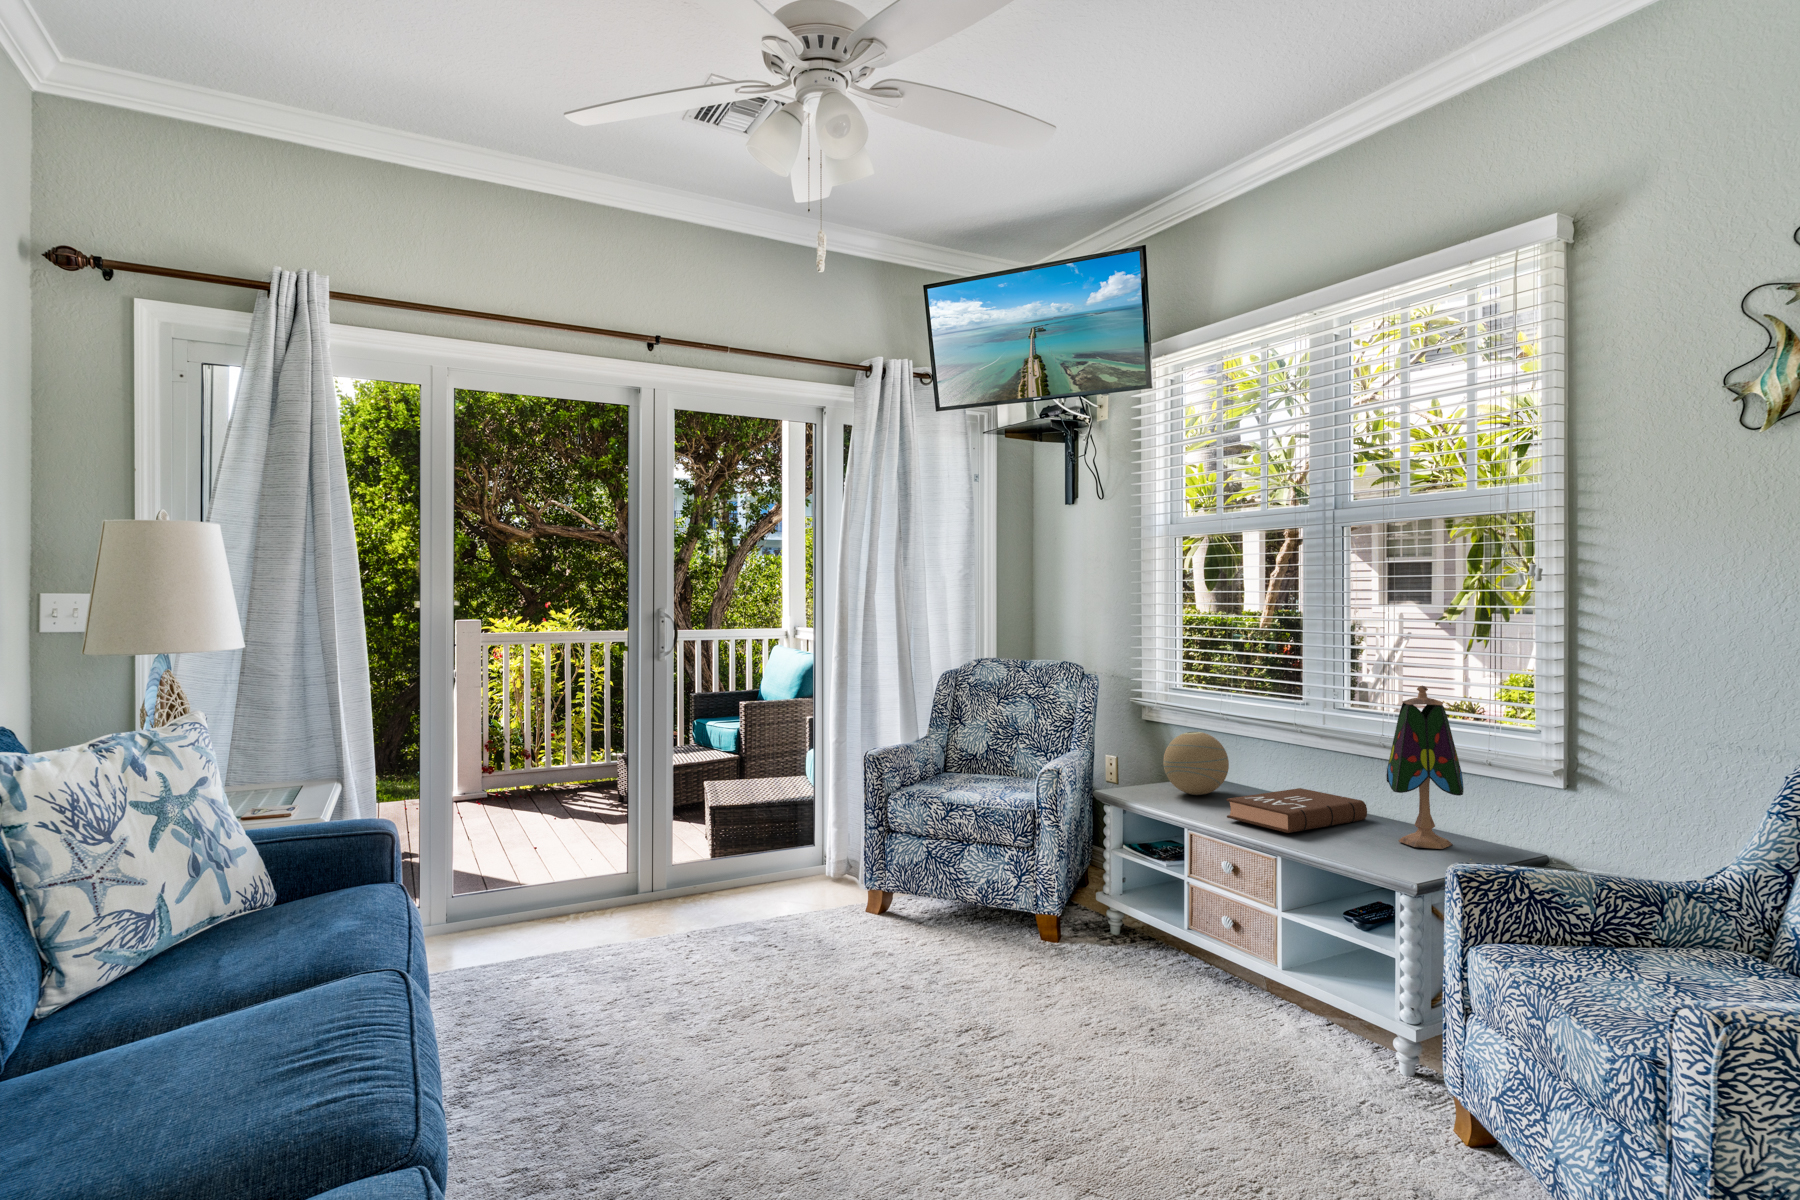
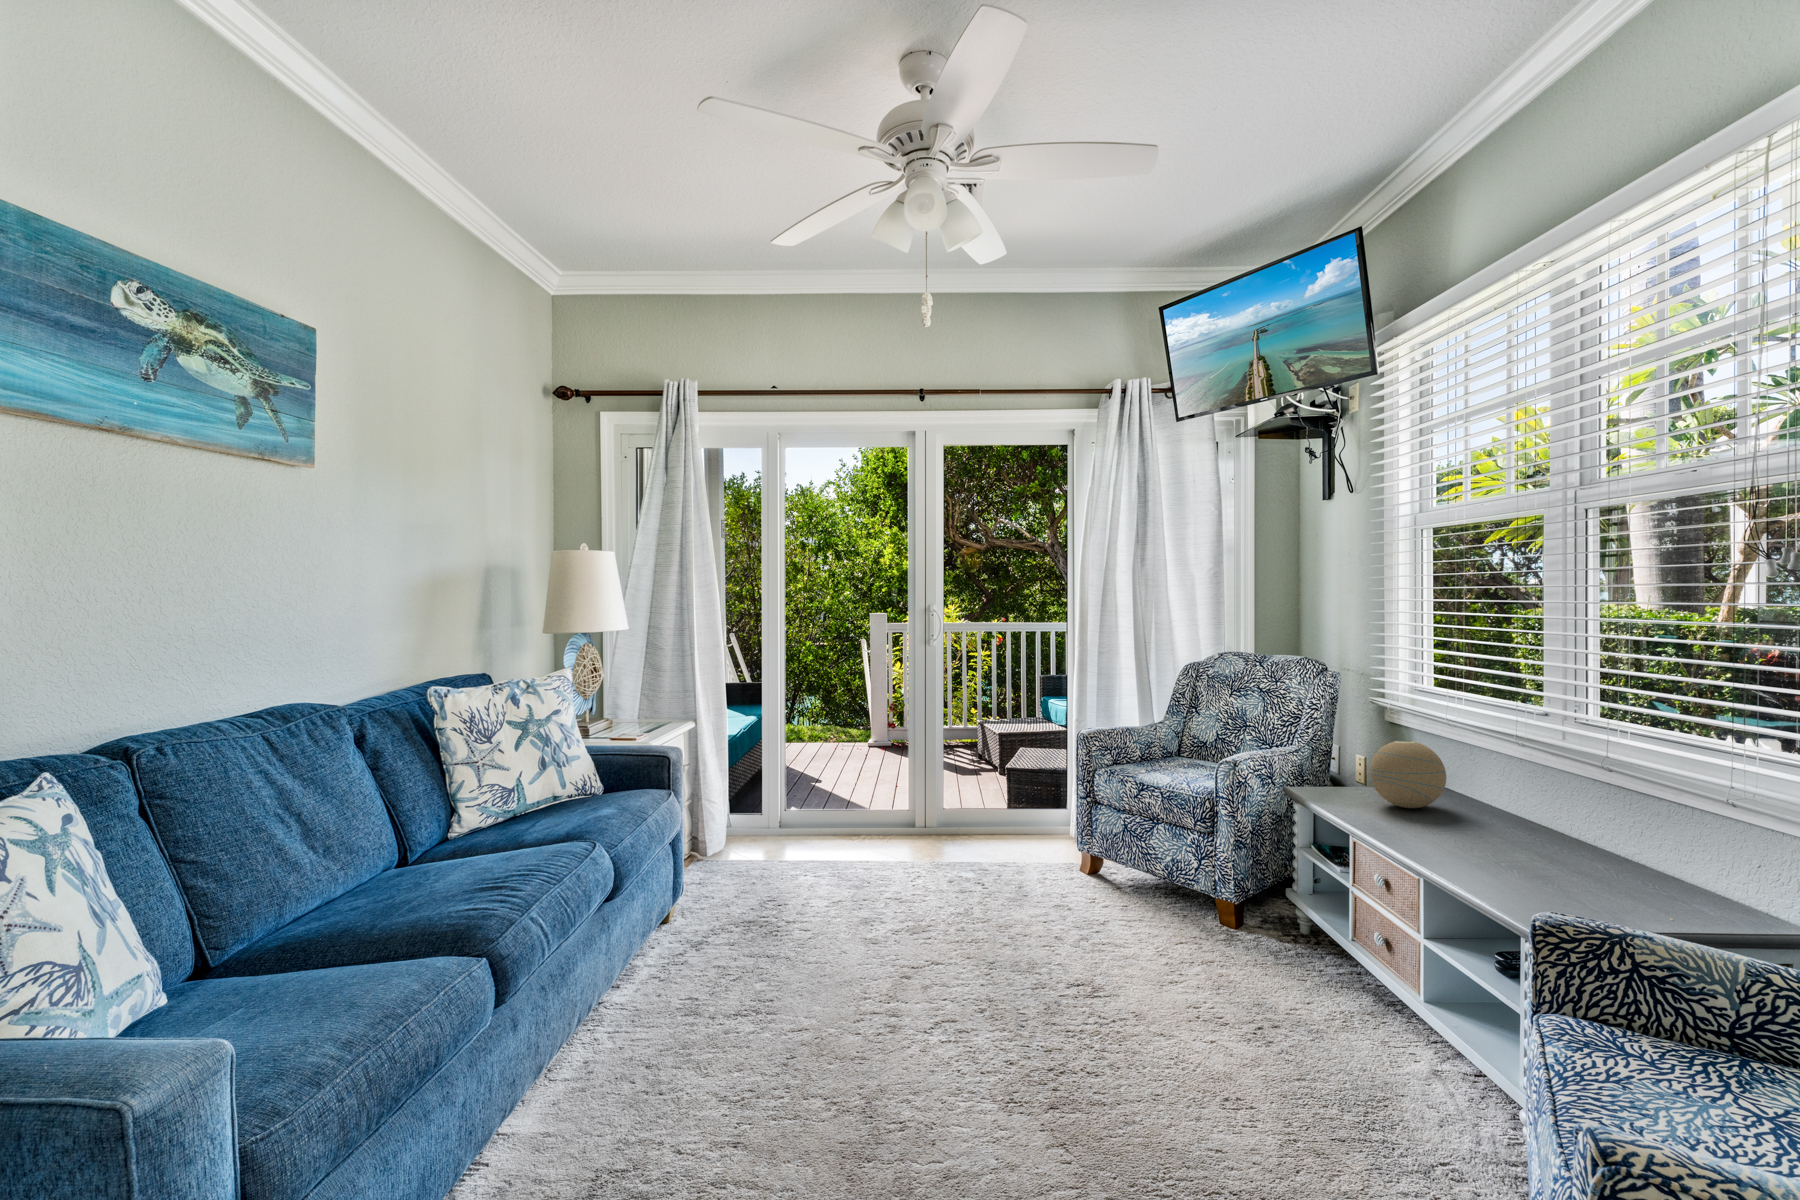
table lamp: present [1387,686,1464,849] -> none [1573,710,1677,905]
book: present [1226,788,1367,833] -> none [1405,814,1583,860]

